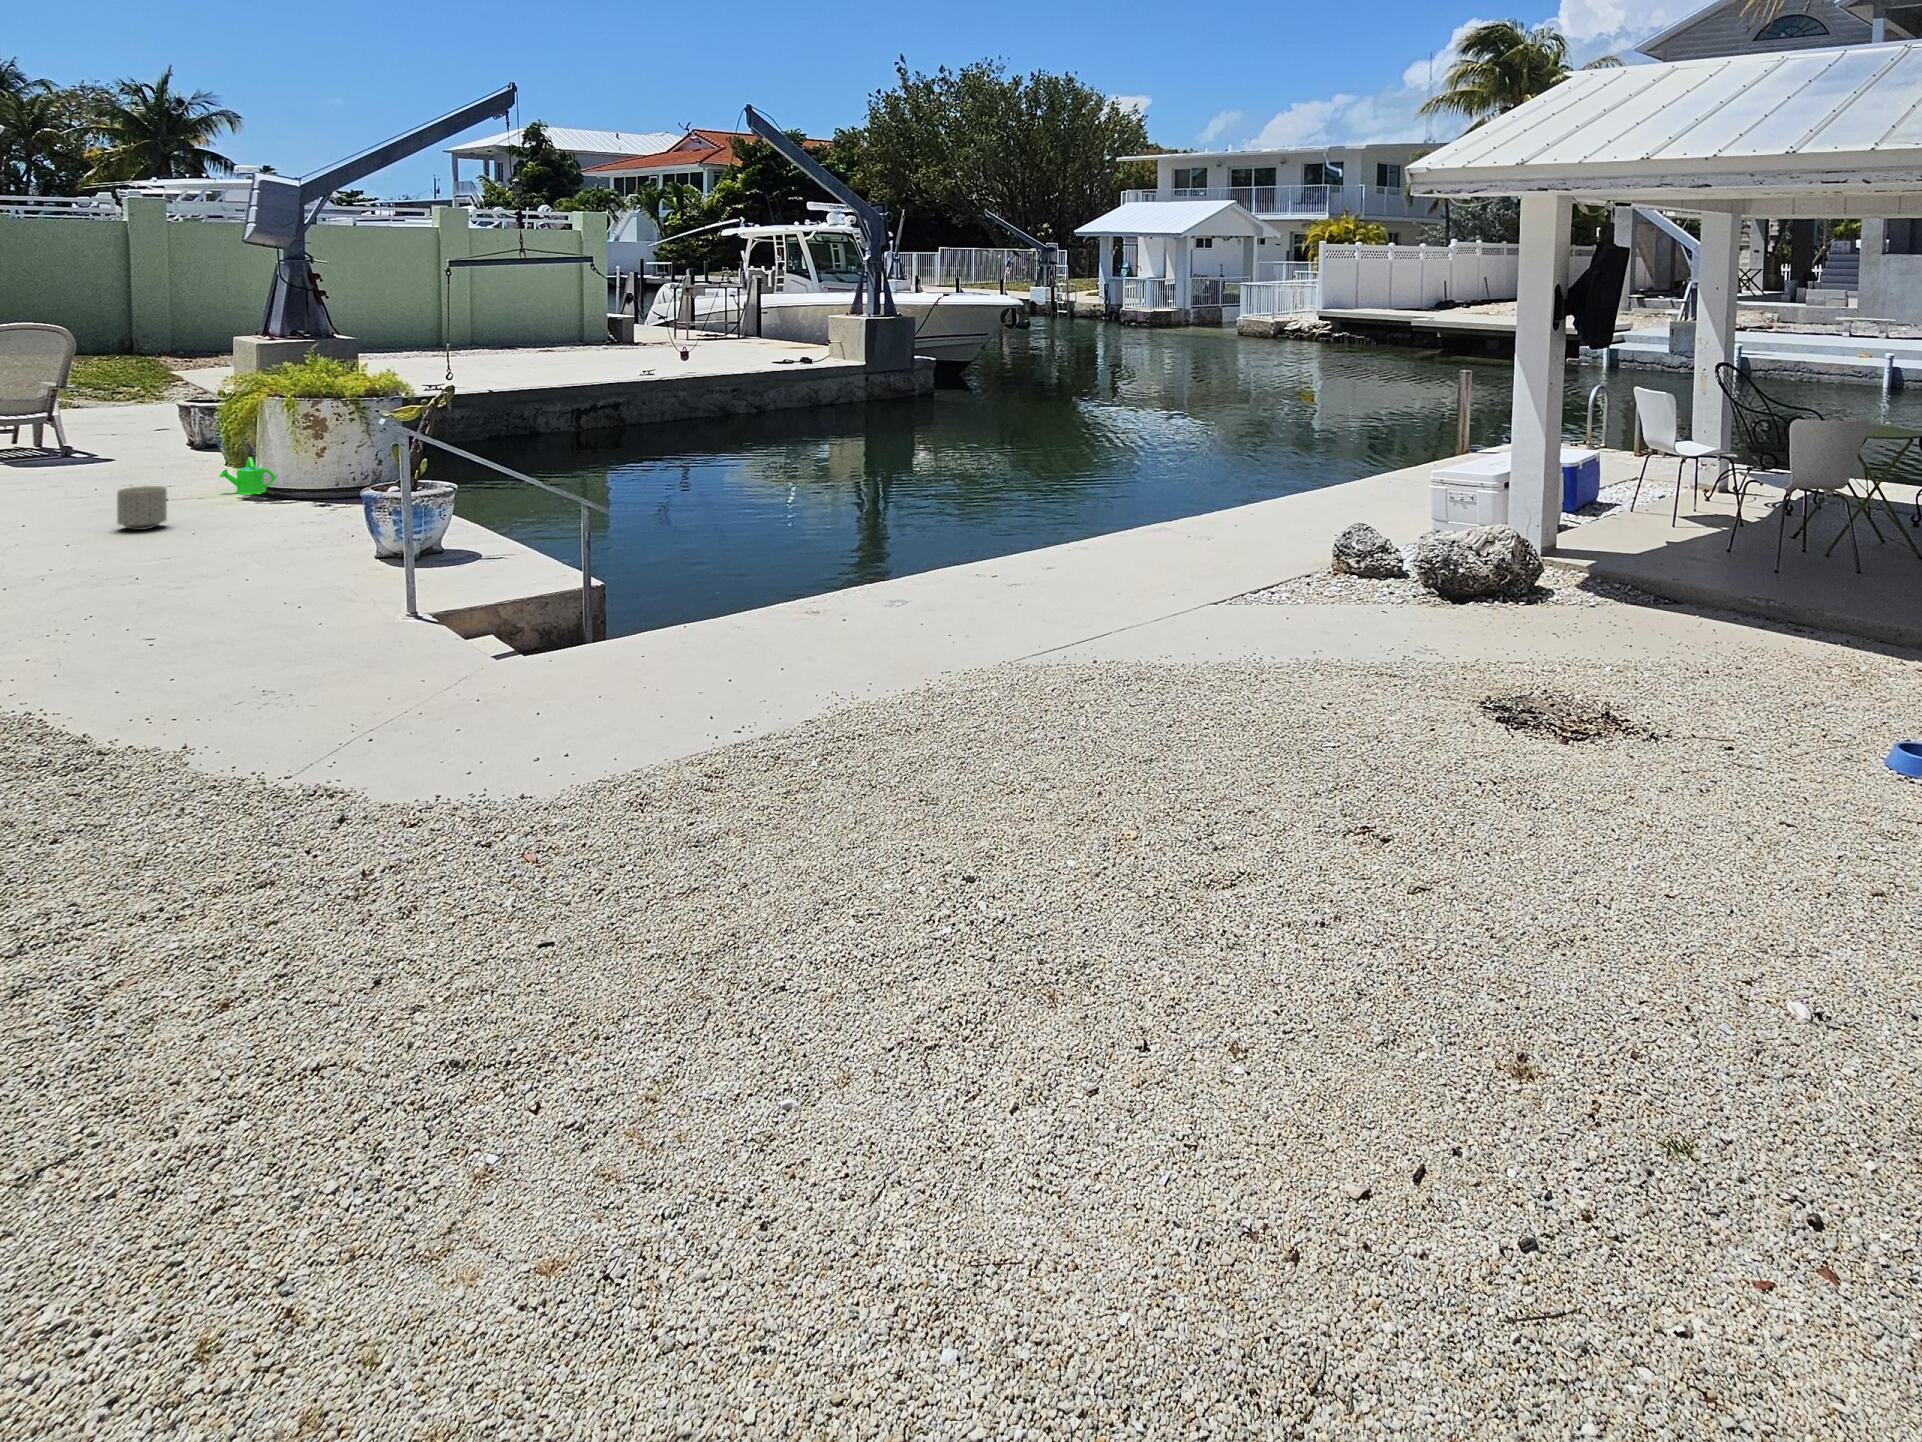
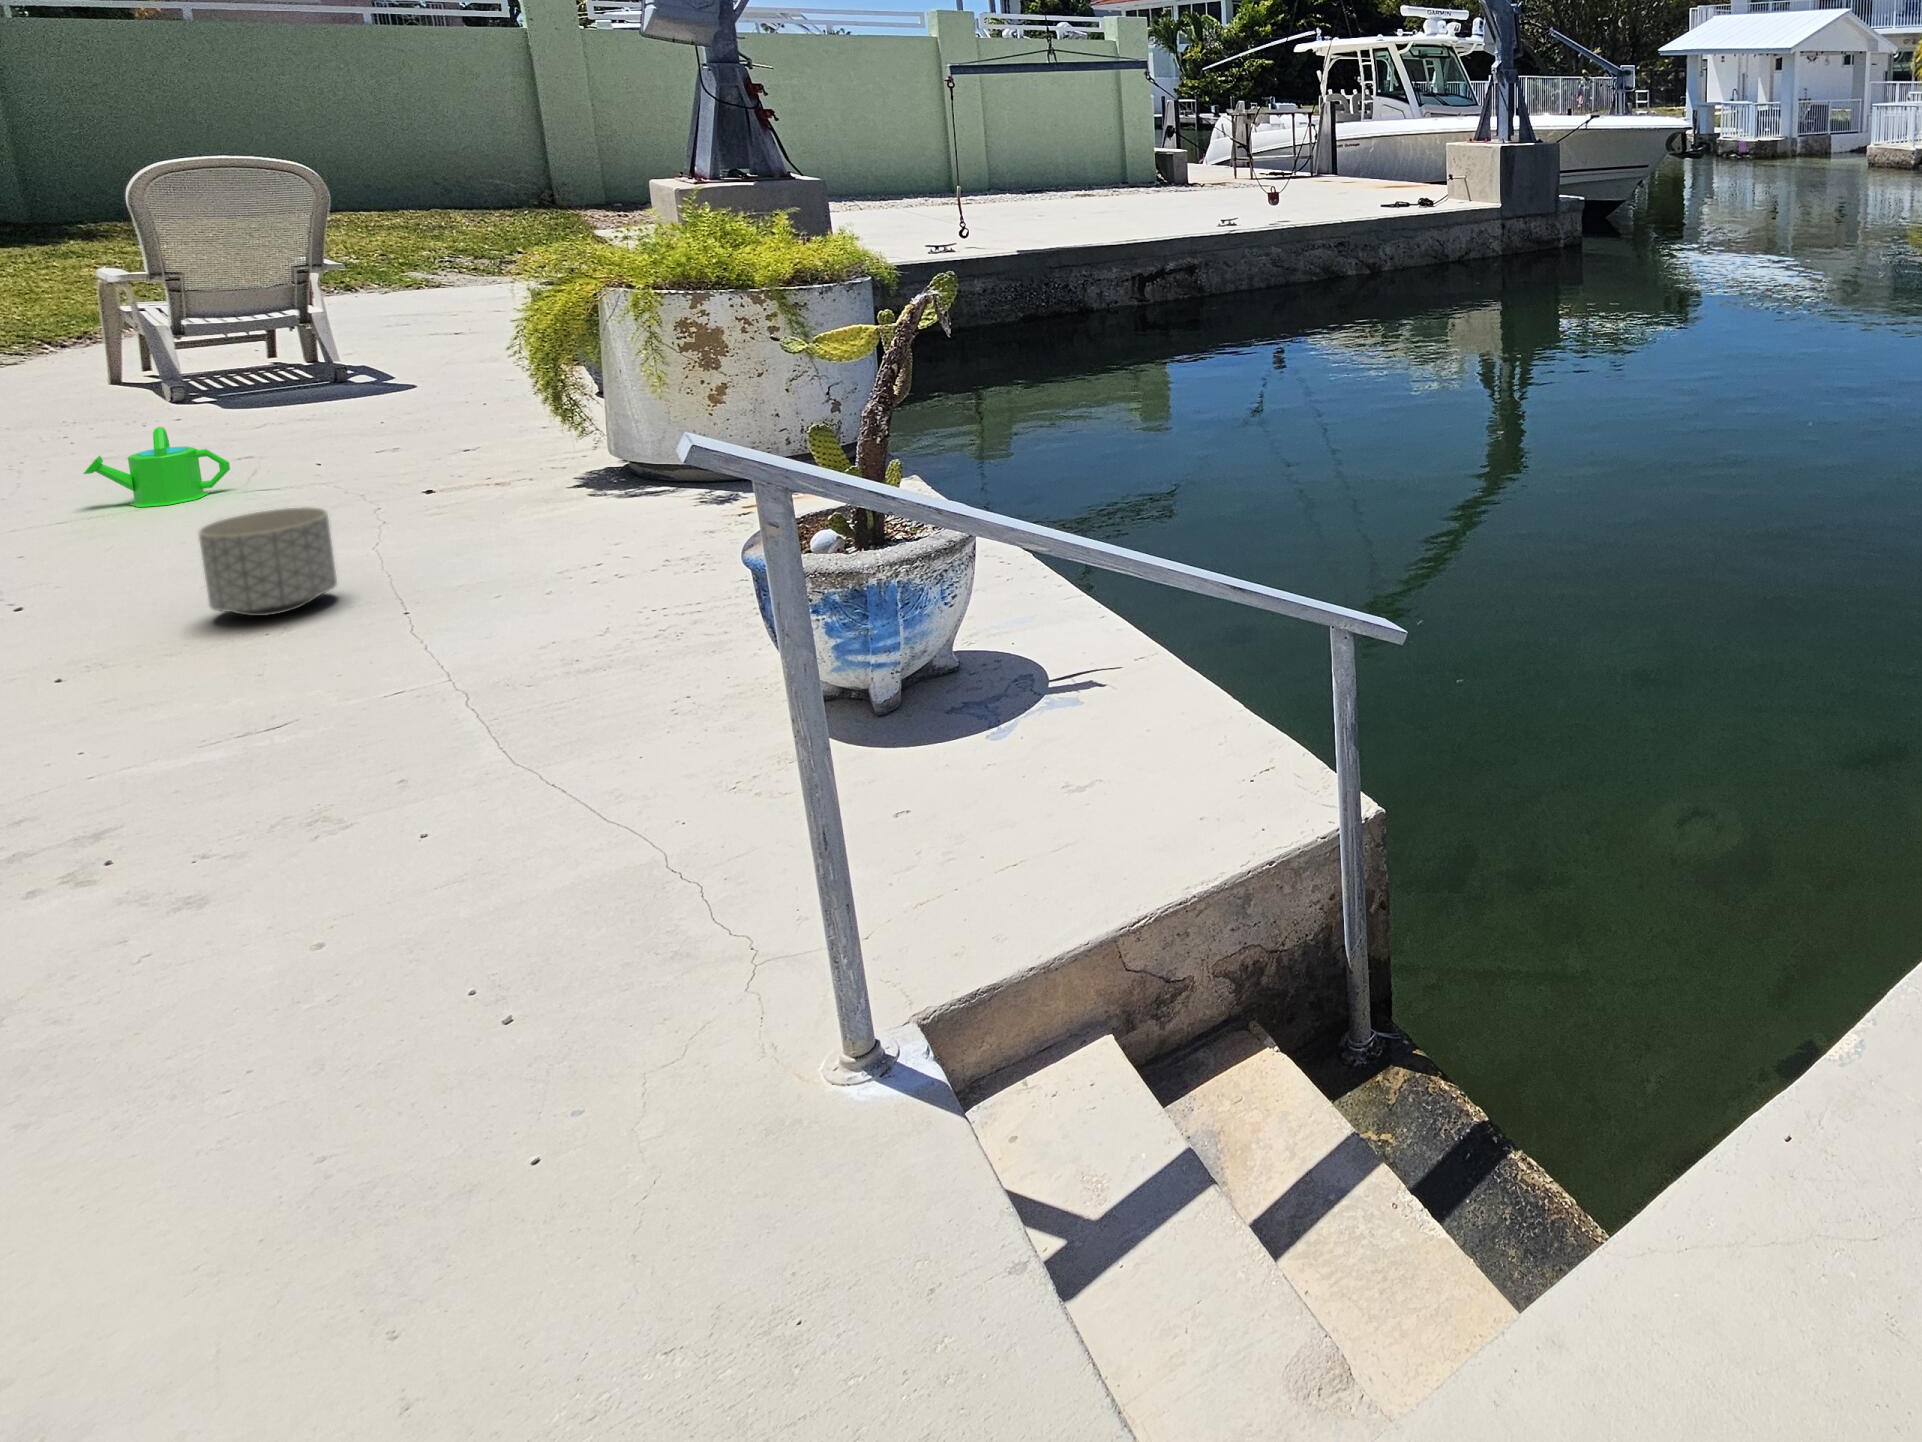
watering can: present [219,457,275,494] -> present [84,427,230,507]

